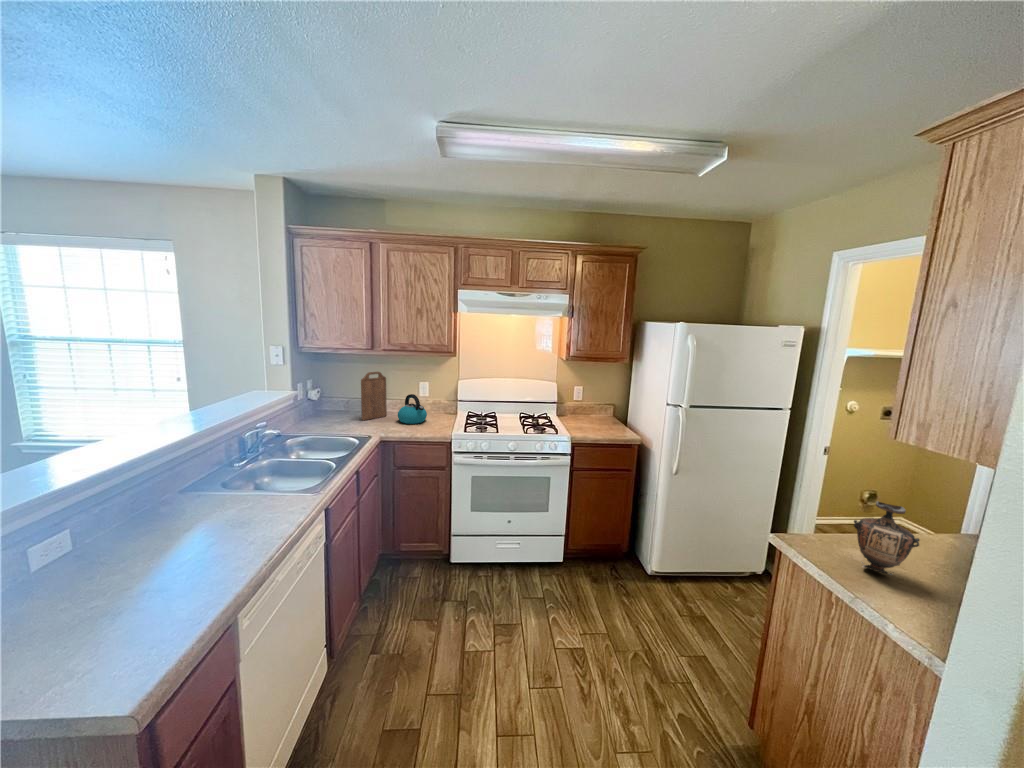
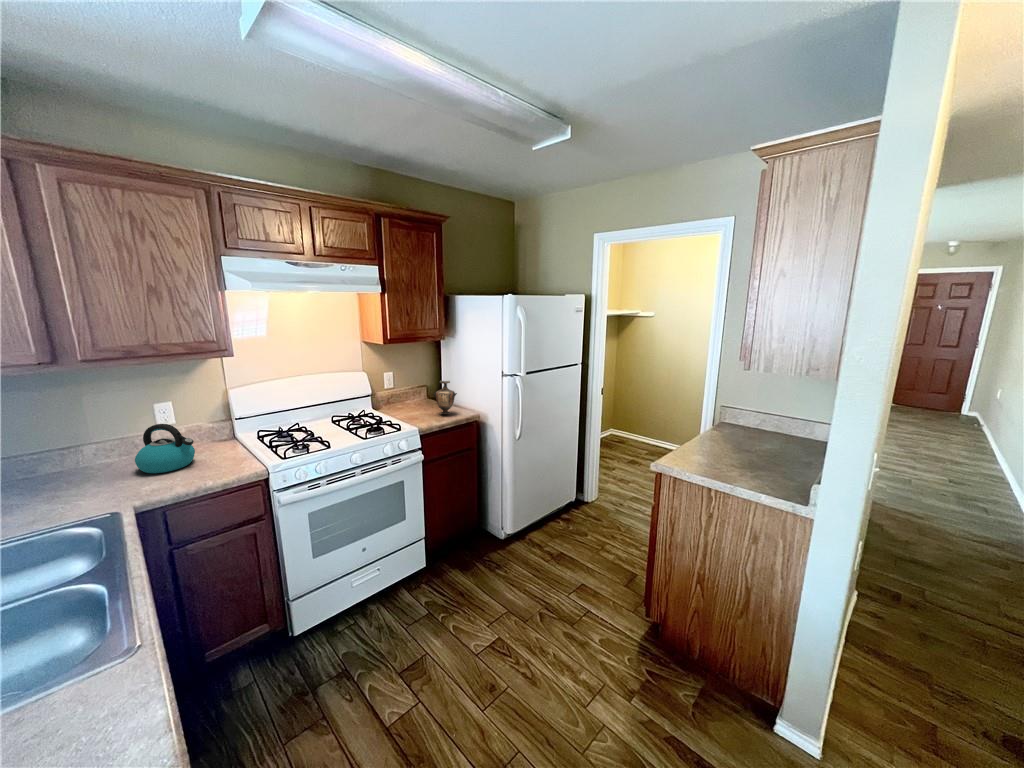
cutting board: present [361,372,387,420] -> none [32,398,100,492]
vase: present [854,501,919,575] -> present [434,381,457,413]

